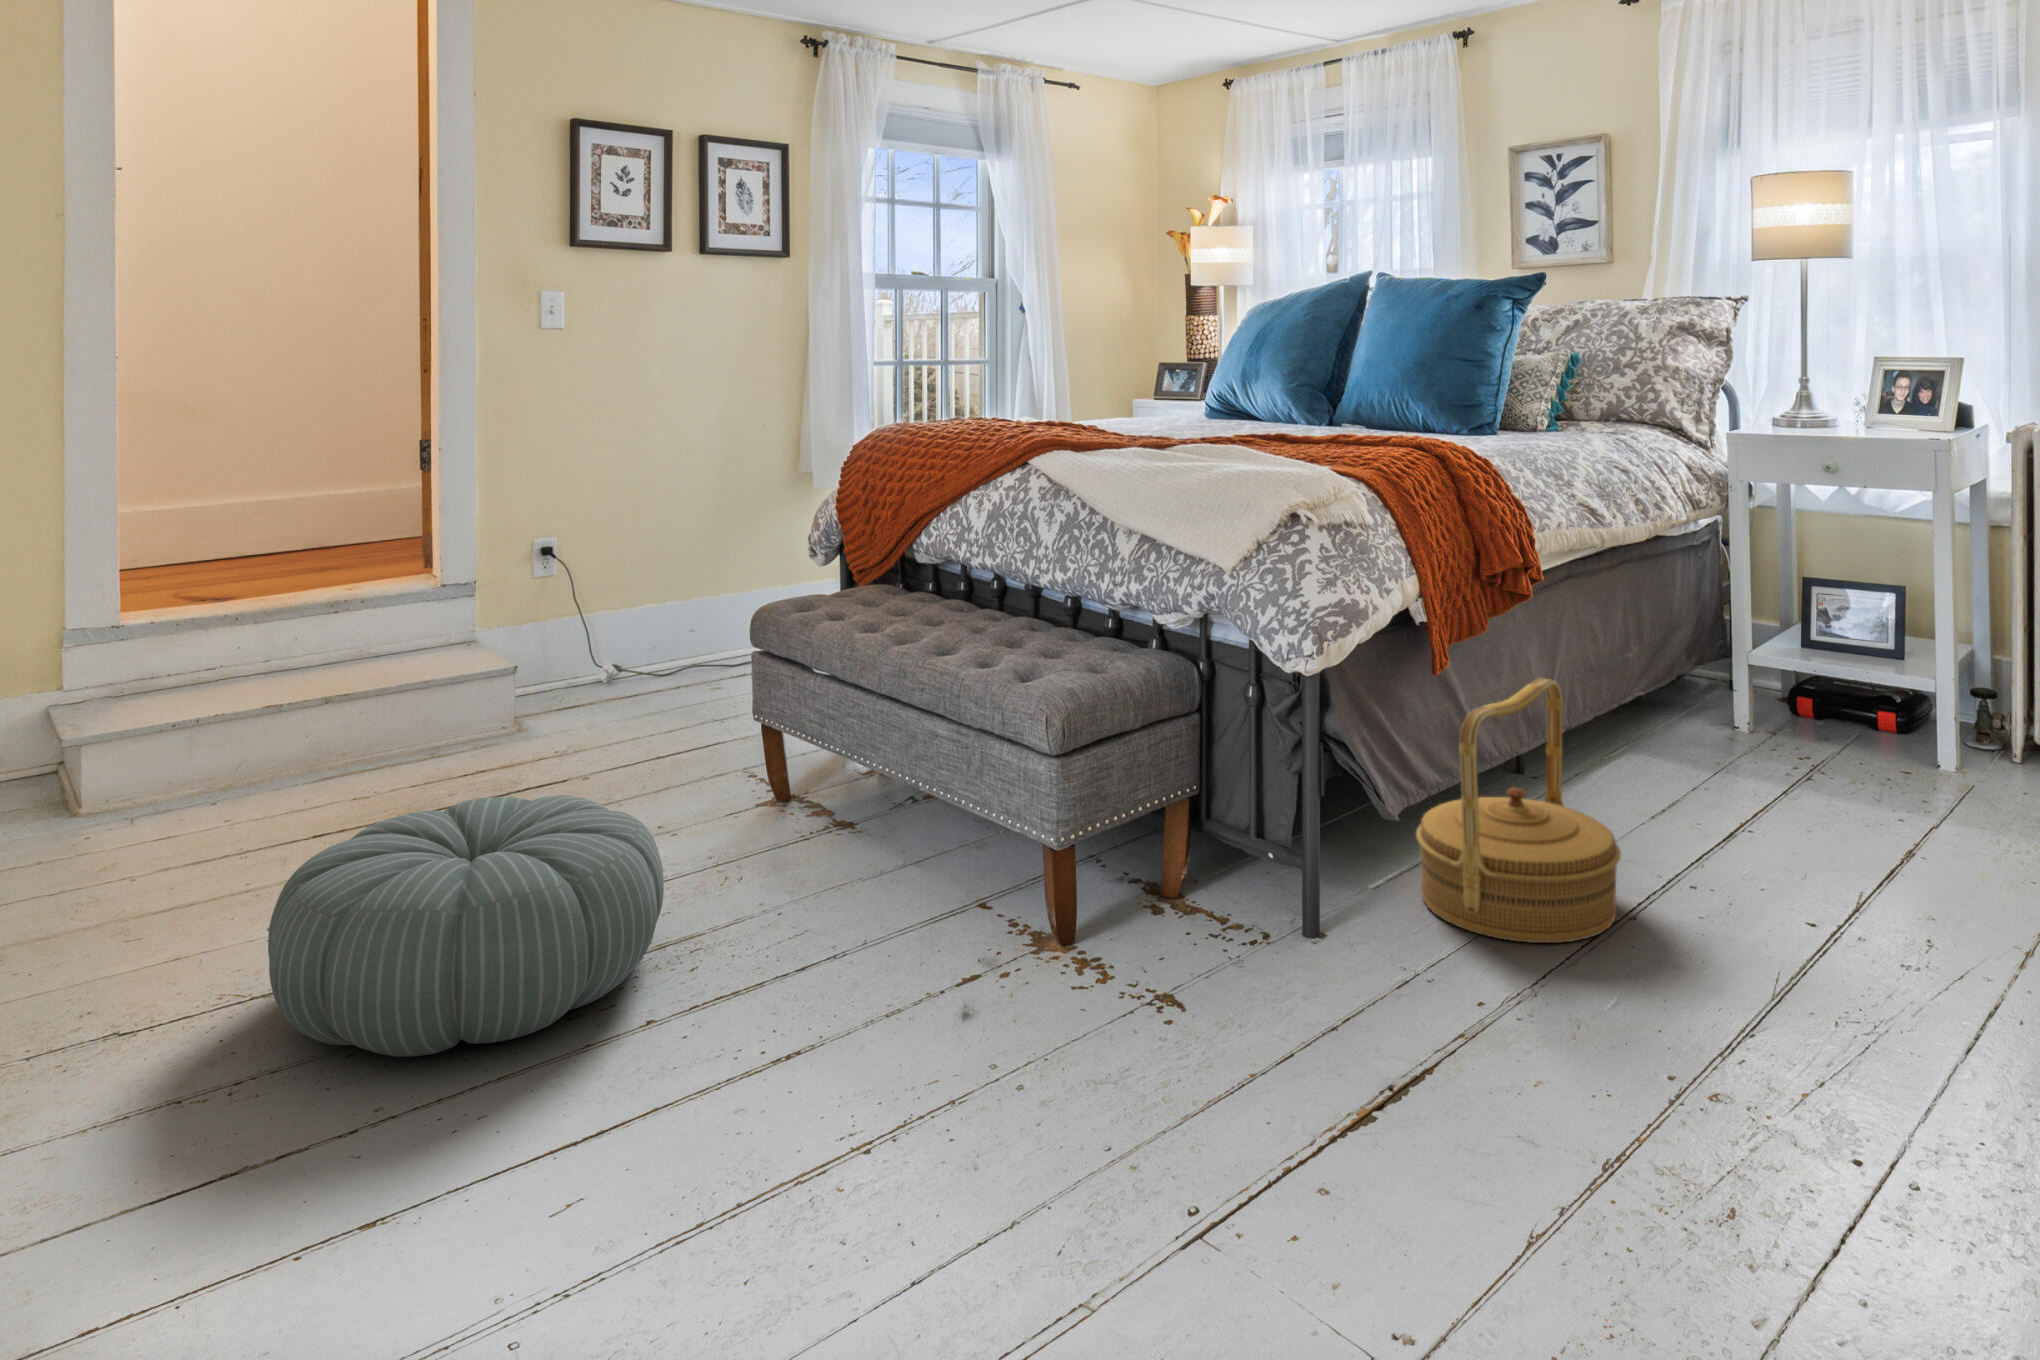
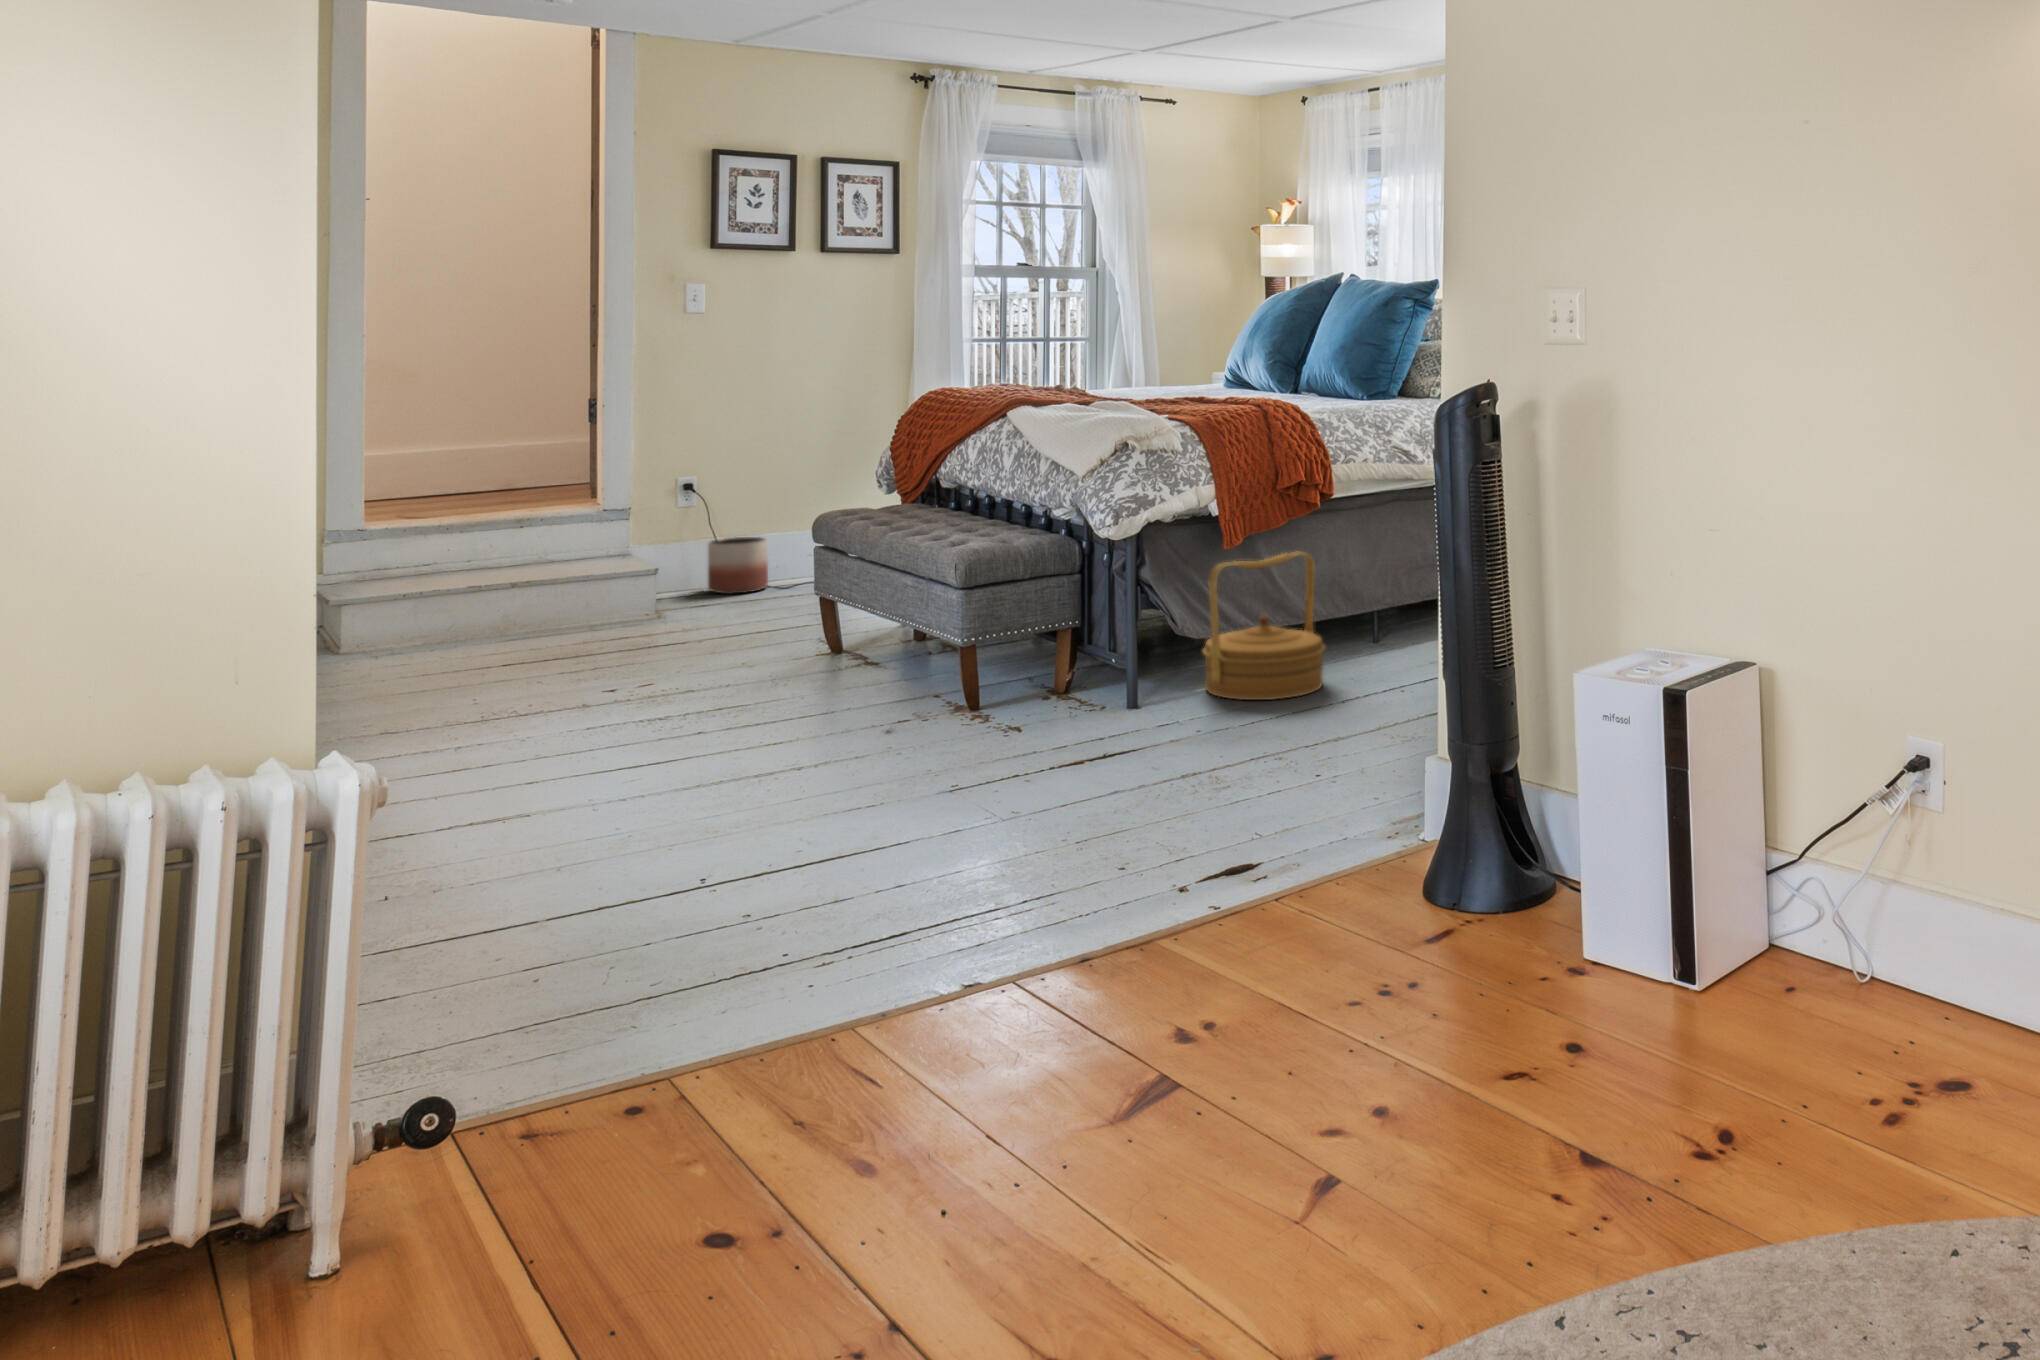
planter: none [570,611,644,687] -> present [708,537,768,594]
pouf: present [268,795,664,1057] -> none [476,614,720,736]

